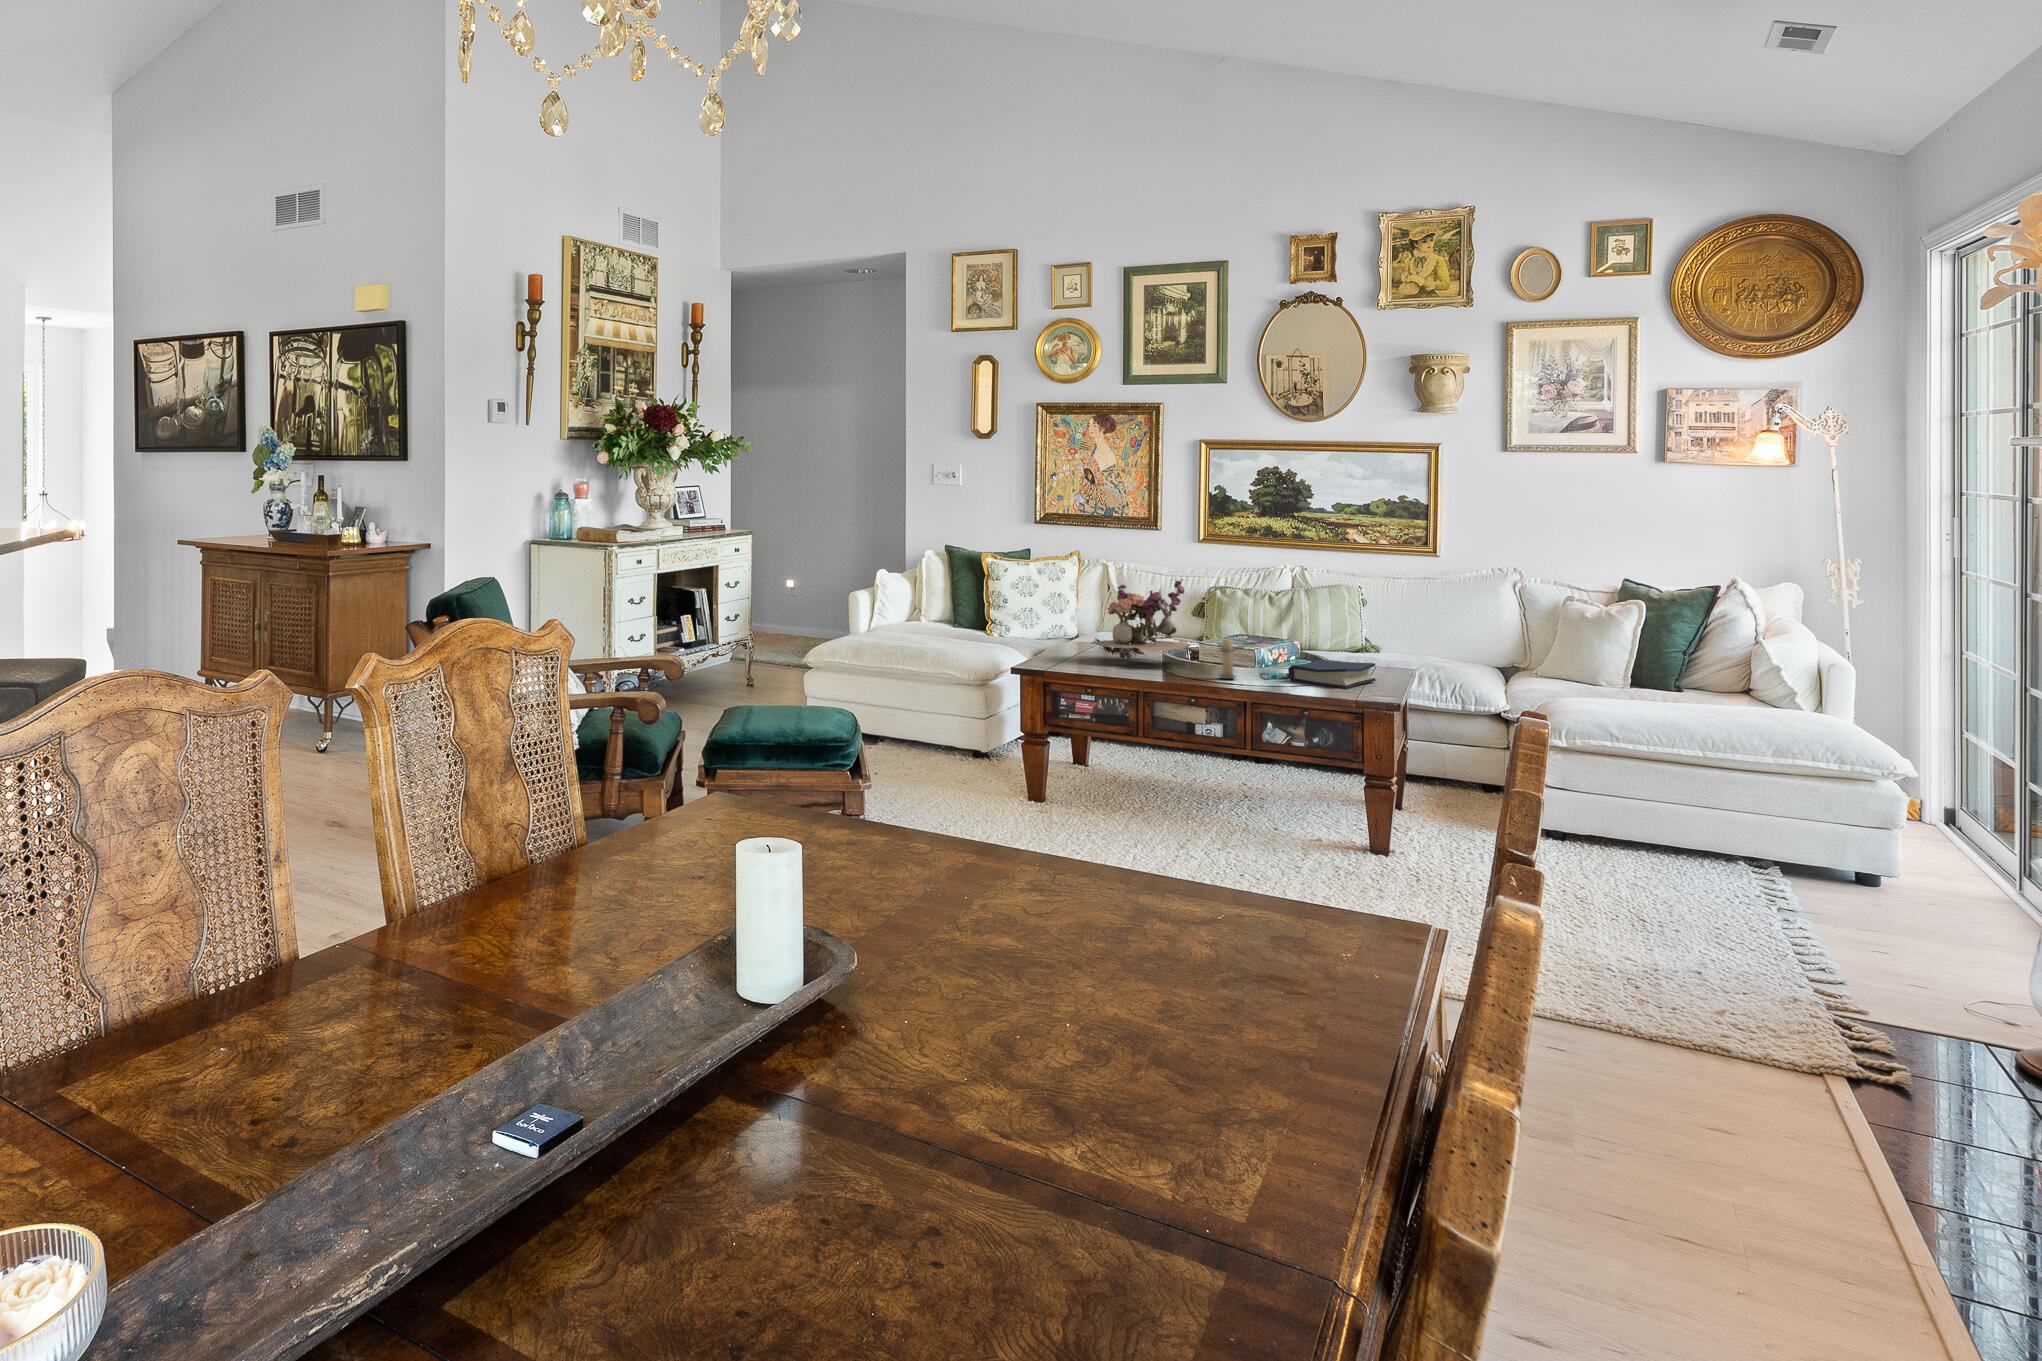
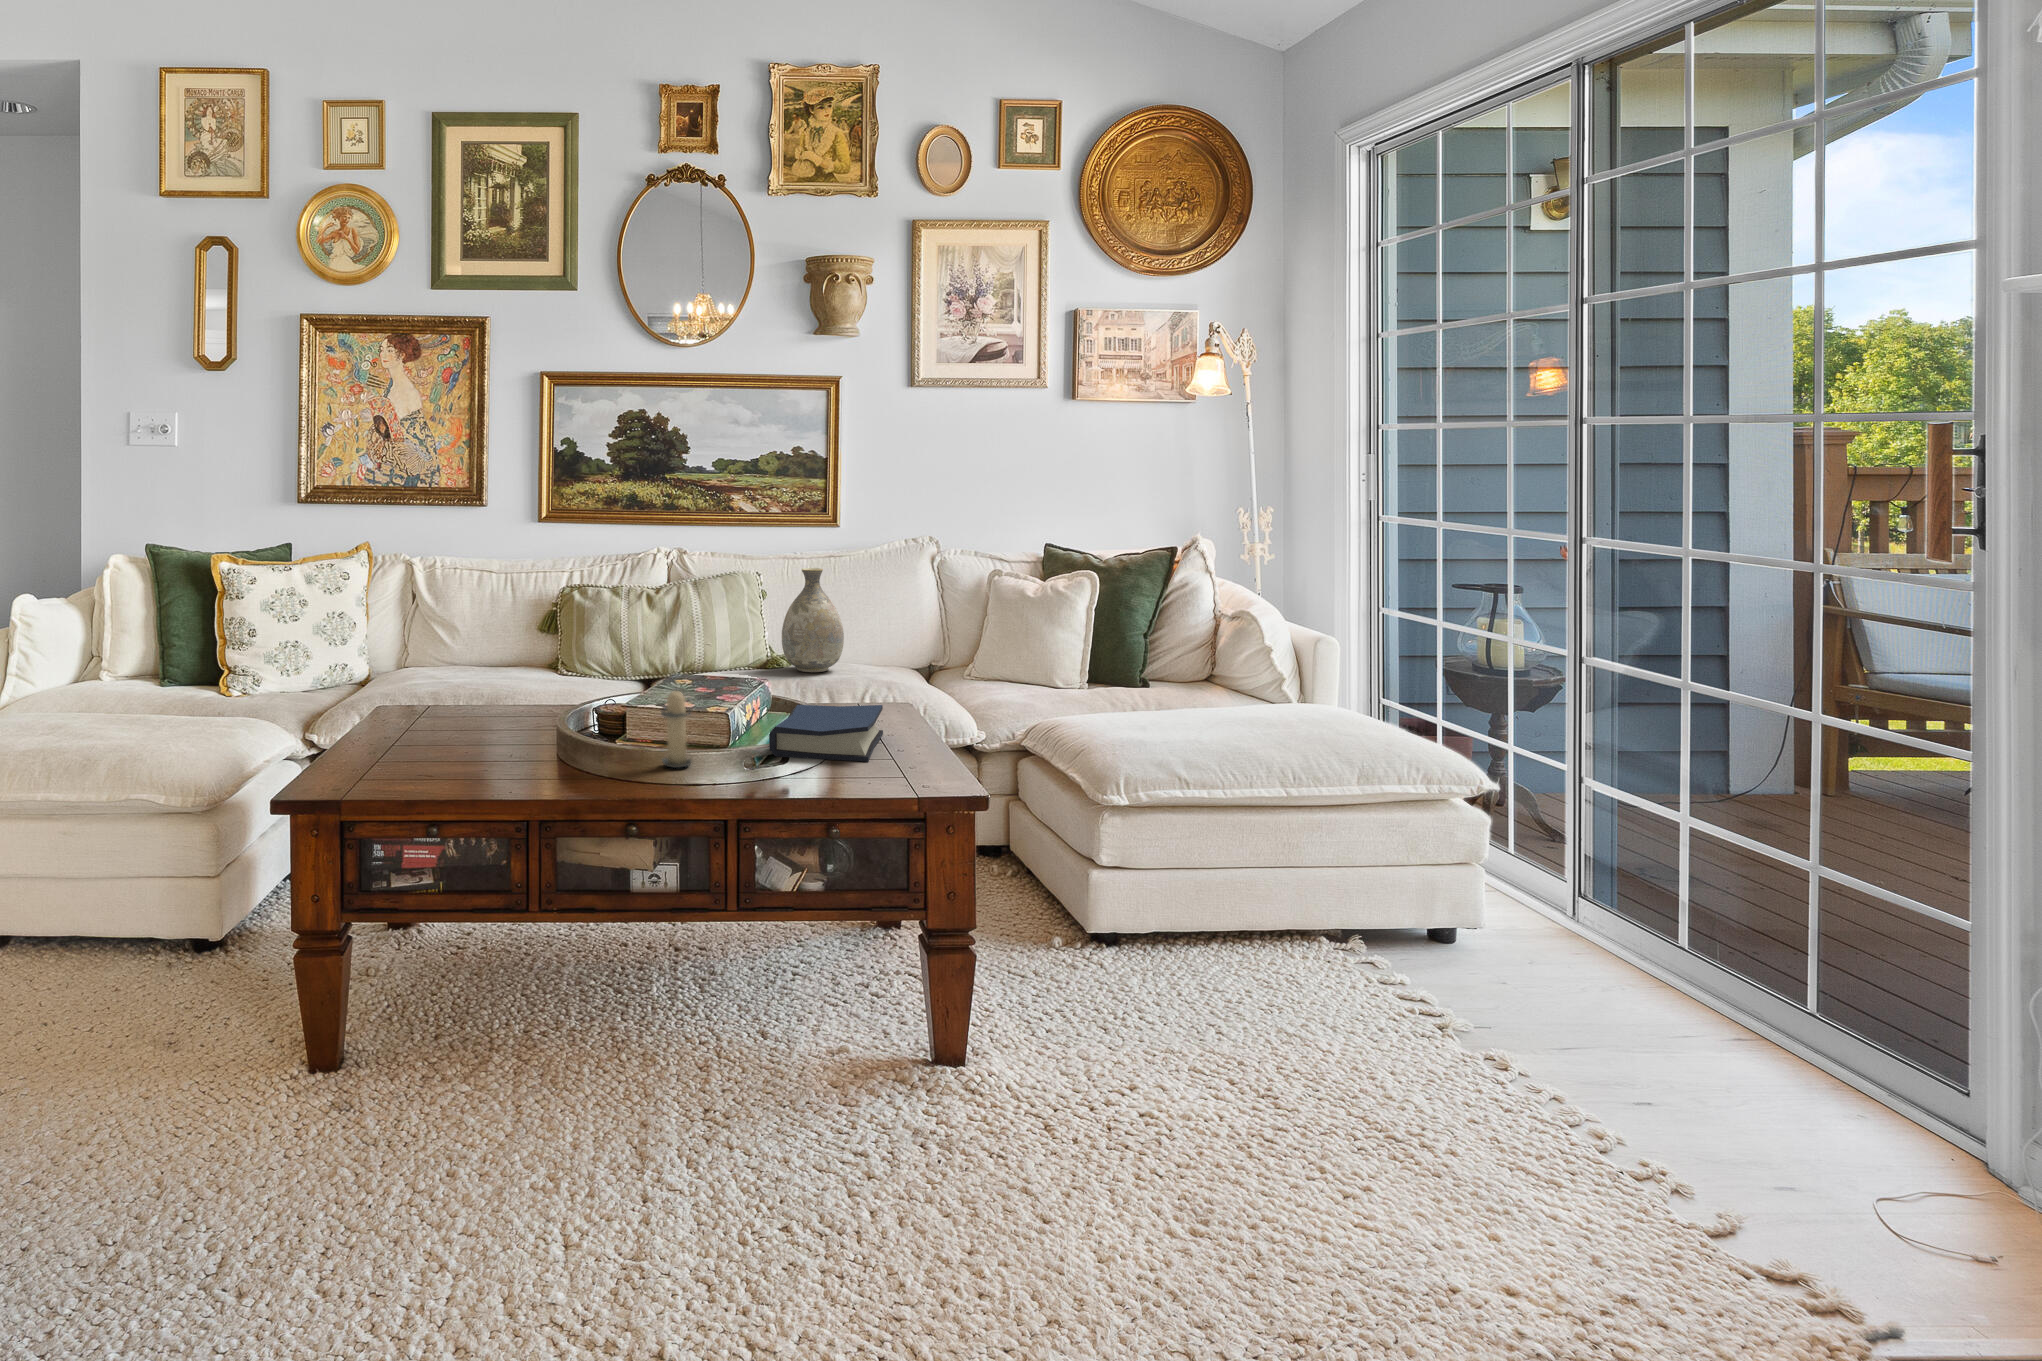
flower arrangement: present [1091,579,1198,661] -> none [418,582,602,744]
vase: none [1358,583,1407,654] -> present [782,568,844,672]

